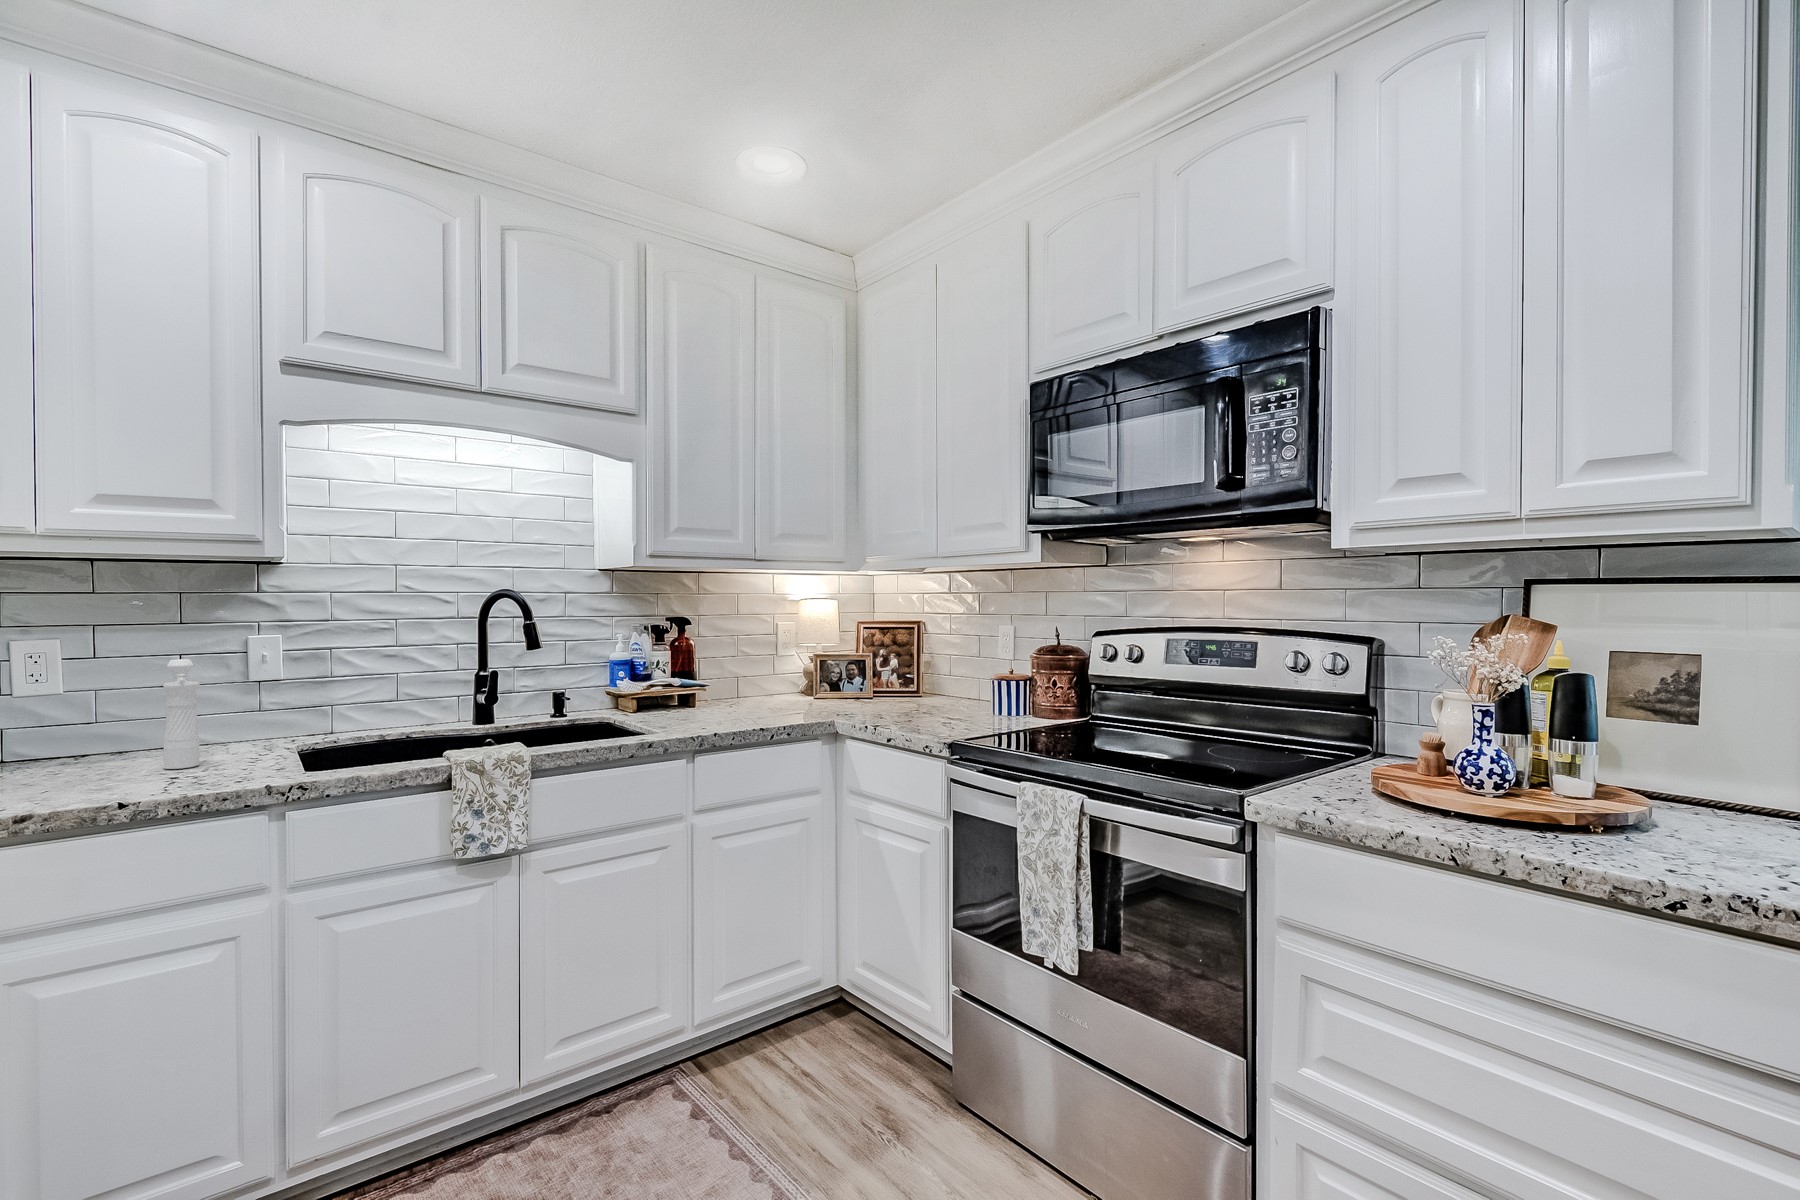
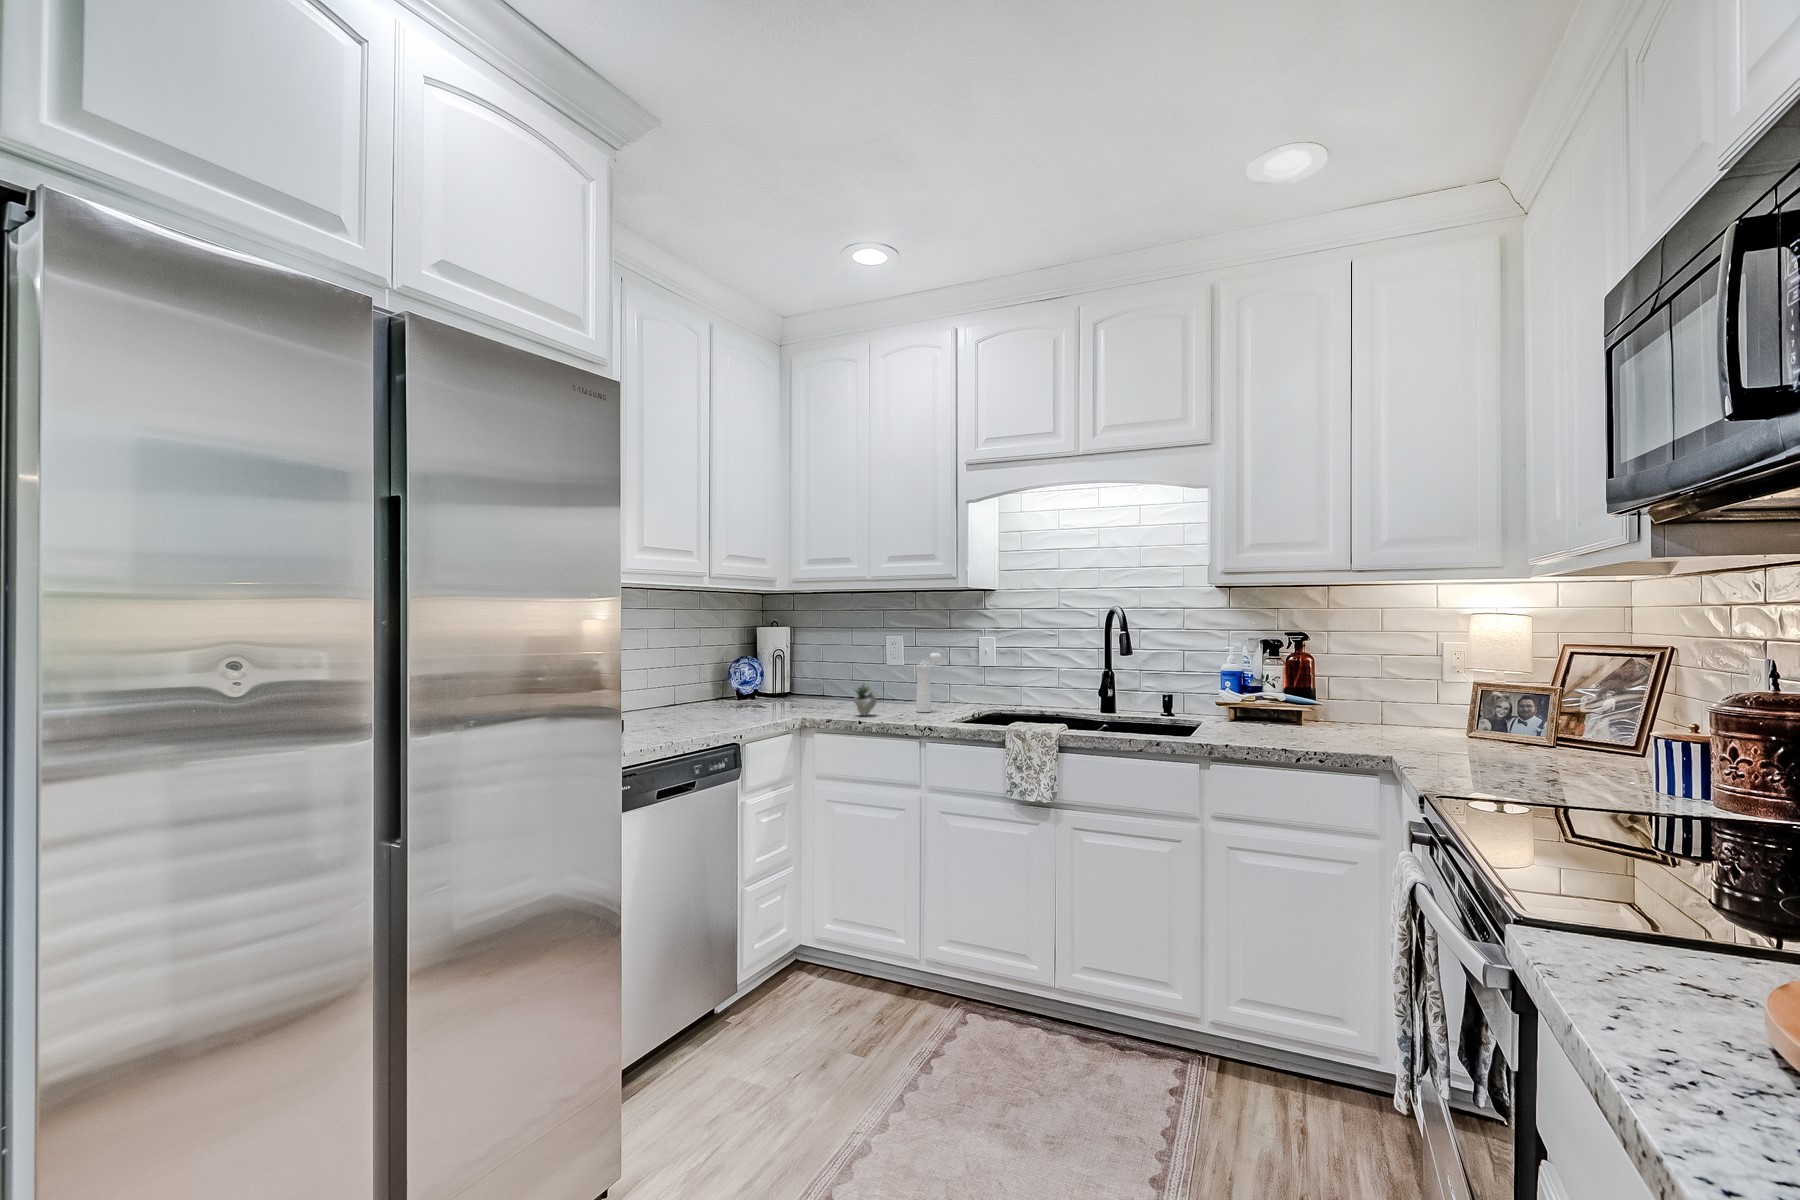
succulent plant: none [44,717,159,794] -> present [854,684,876,715]

